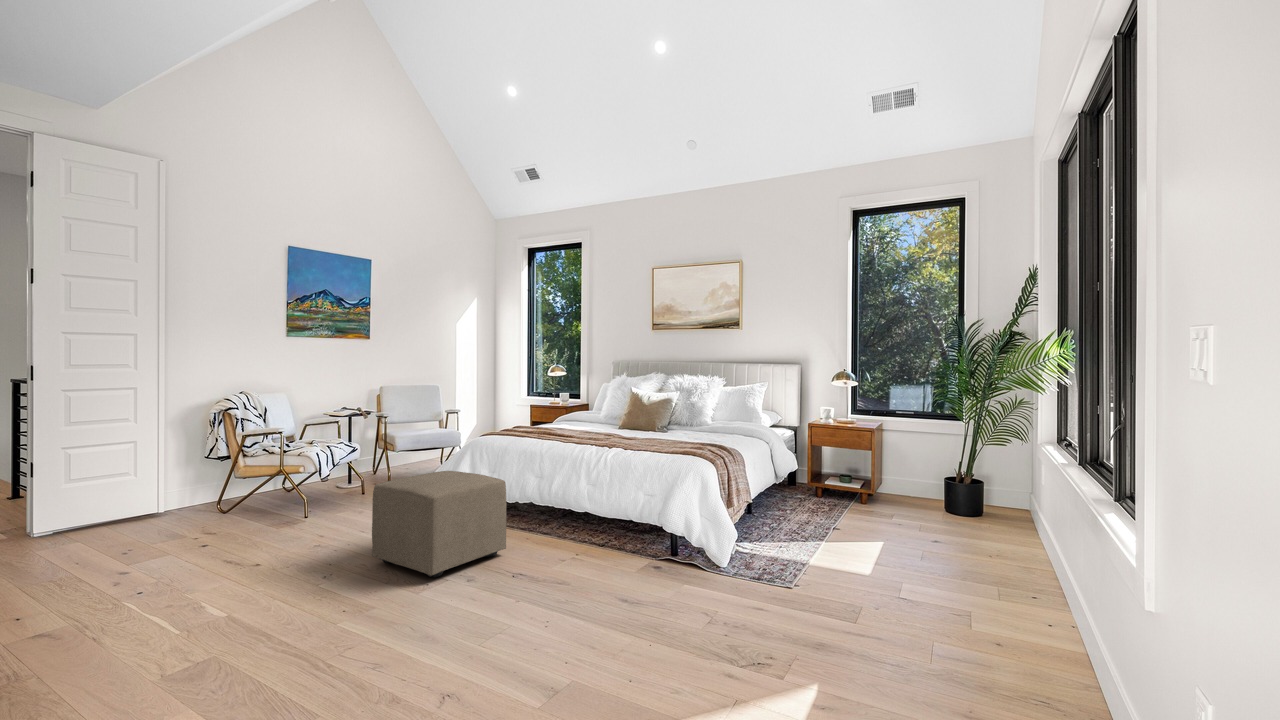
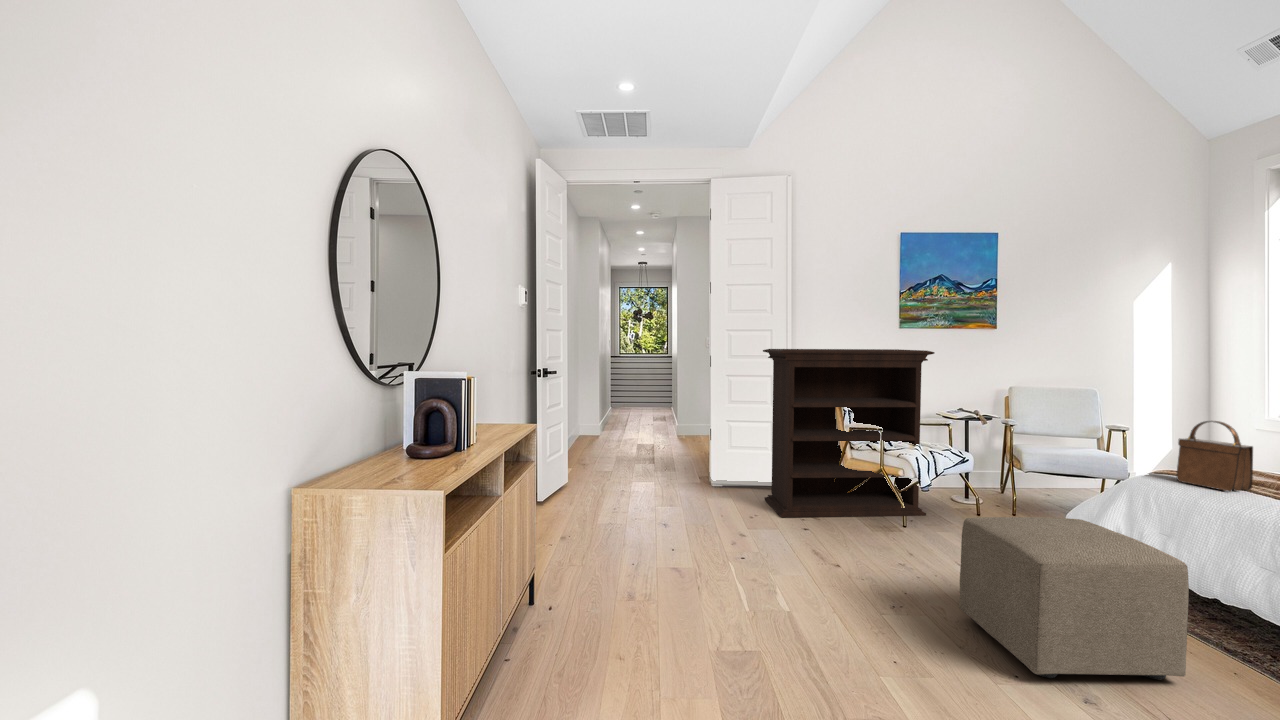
bookshelf: none [131,357,327,539] -> present [763,349,934,517]
handbag: none [495,397,529,439] -> present [1177,421,1253,492]

